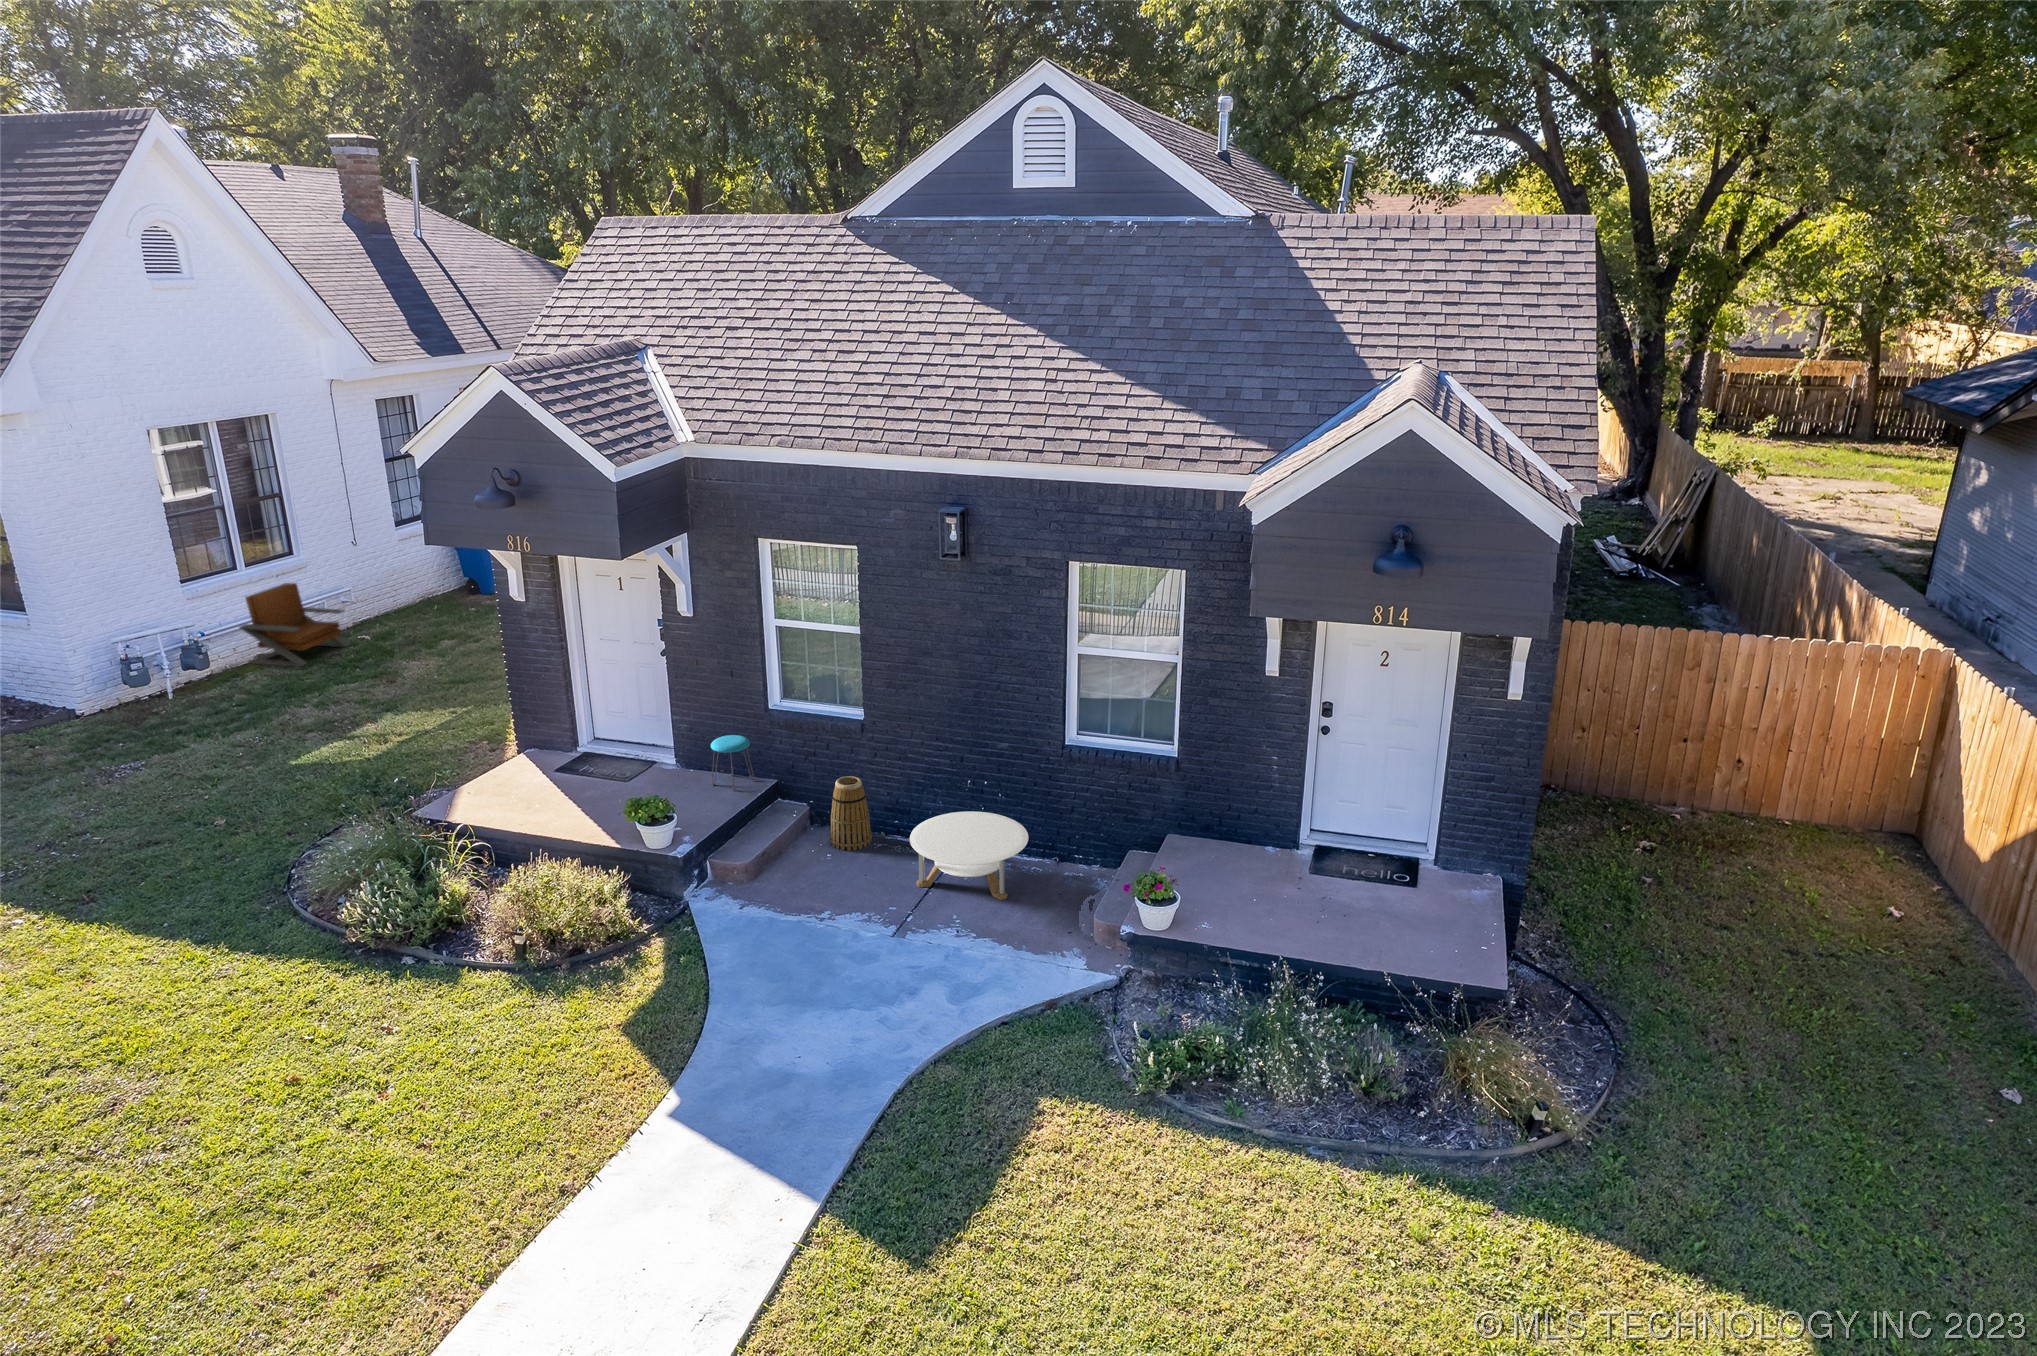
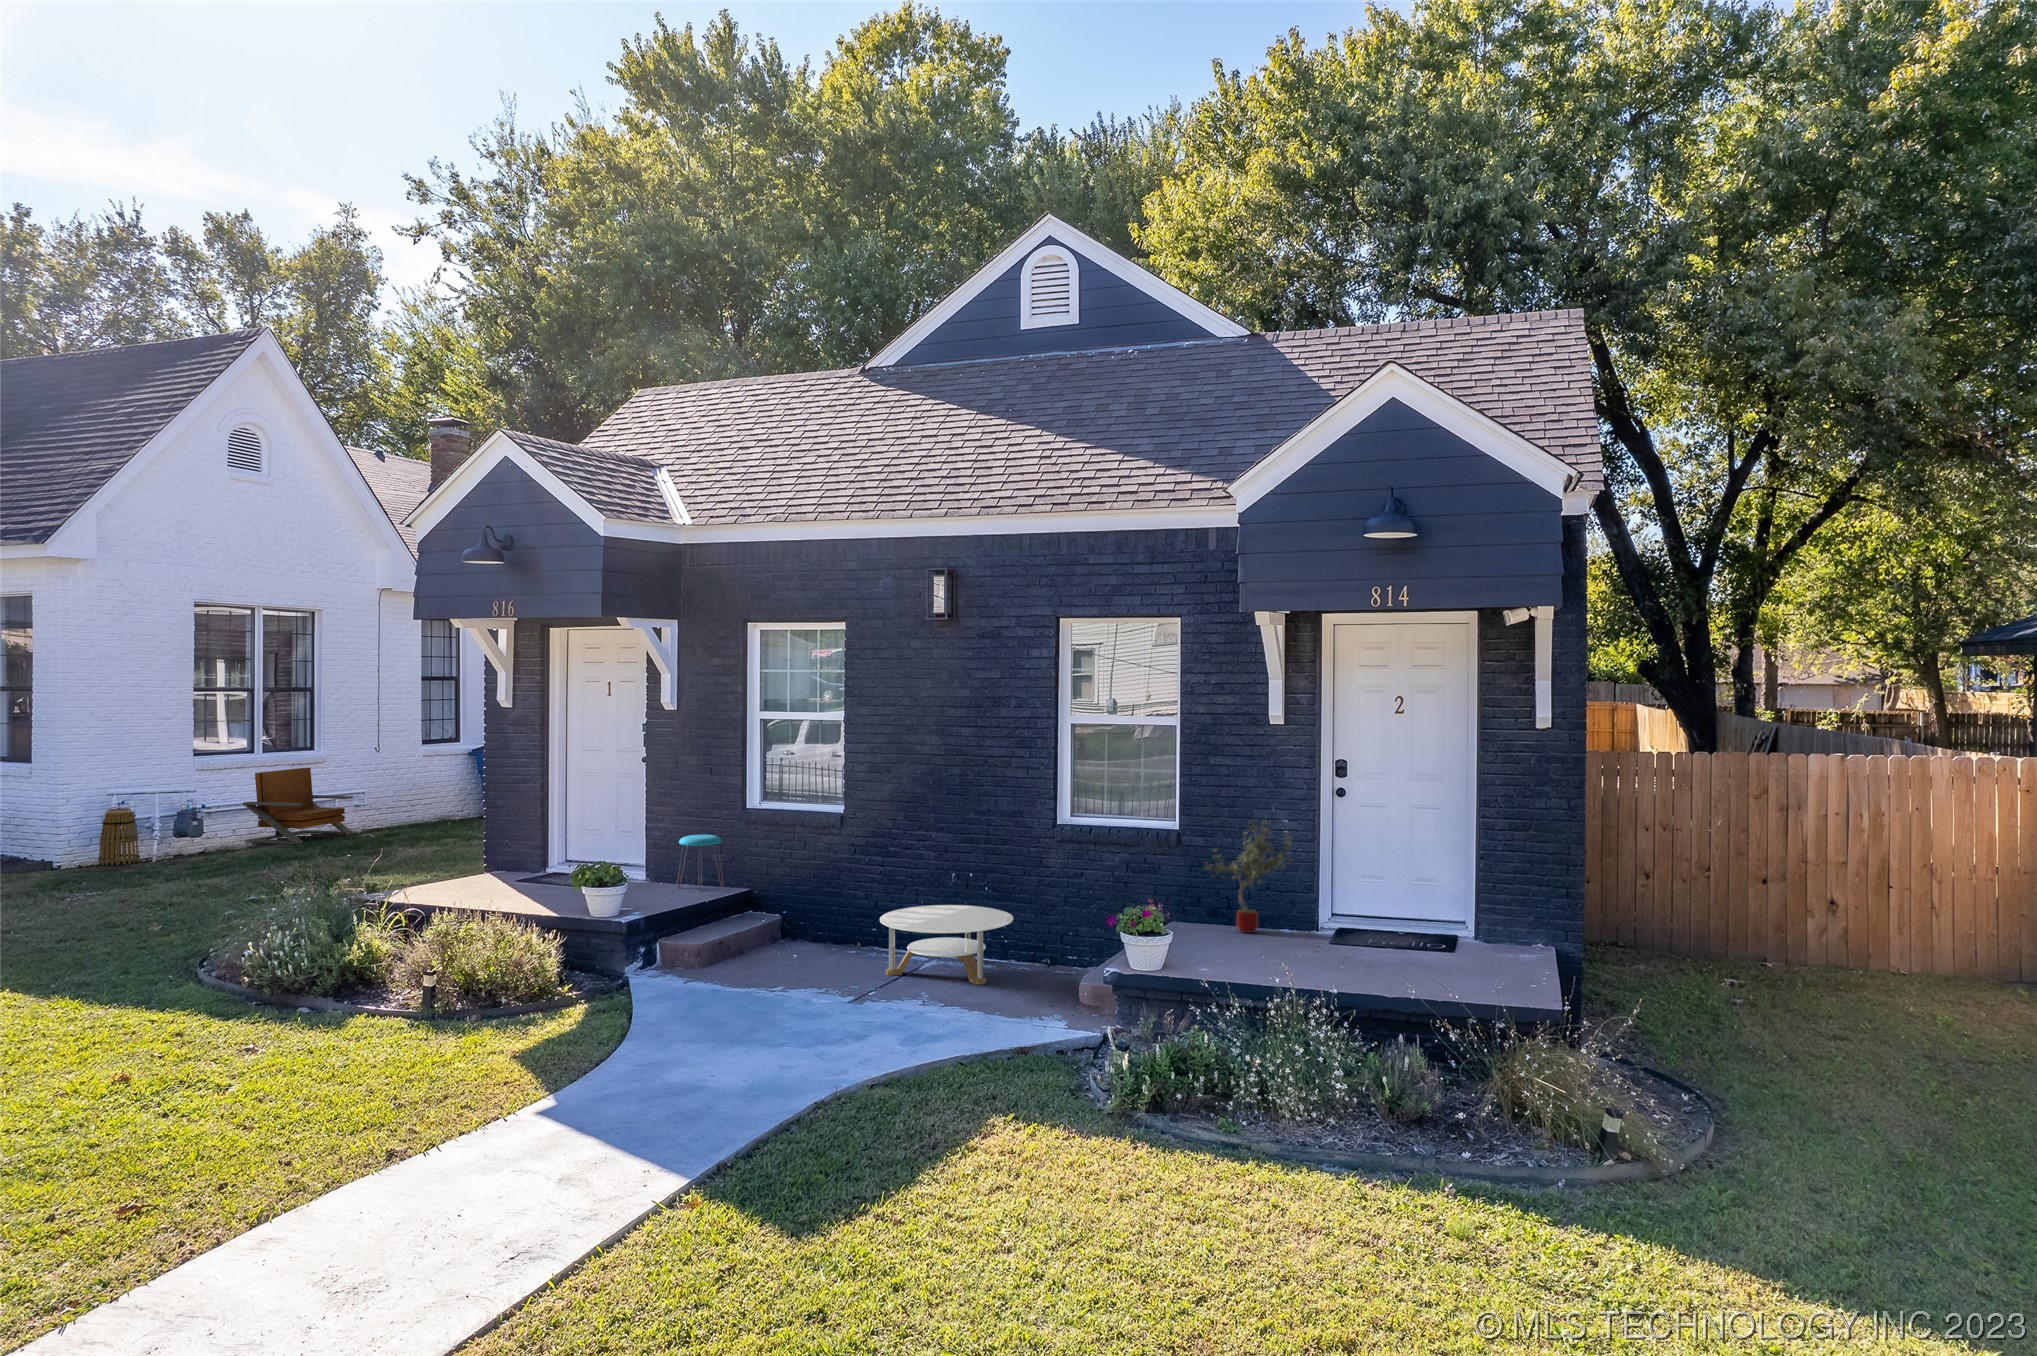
potted tree: none [1198,764,1282,860] -> present [1204,820,1292,933]
basket: present [830,776,872,851] -> present [98,808,140,865]

